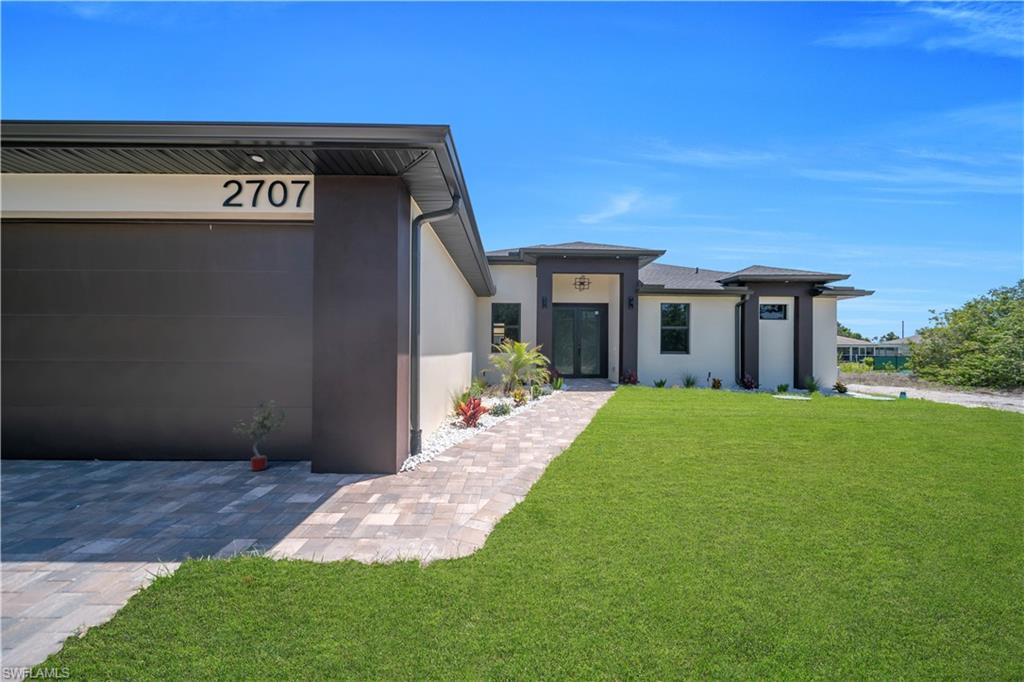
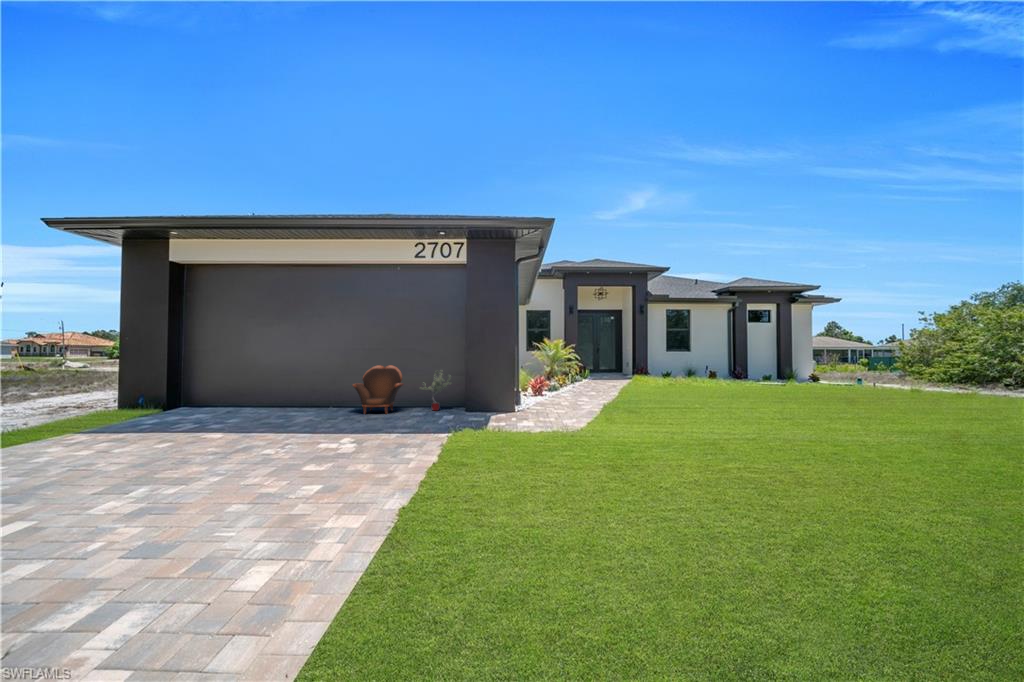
armchair: none [93,389,208,482] -> present [352,365,404,414]

